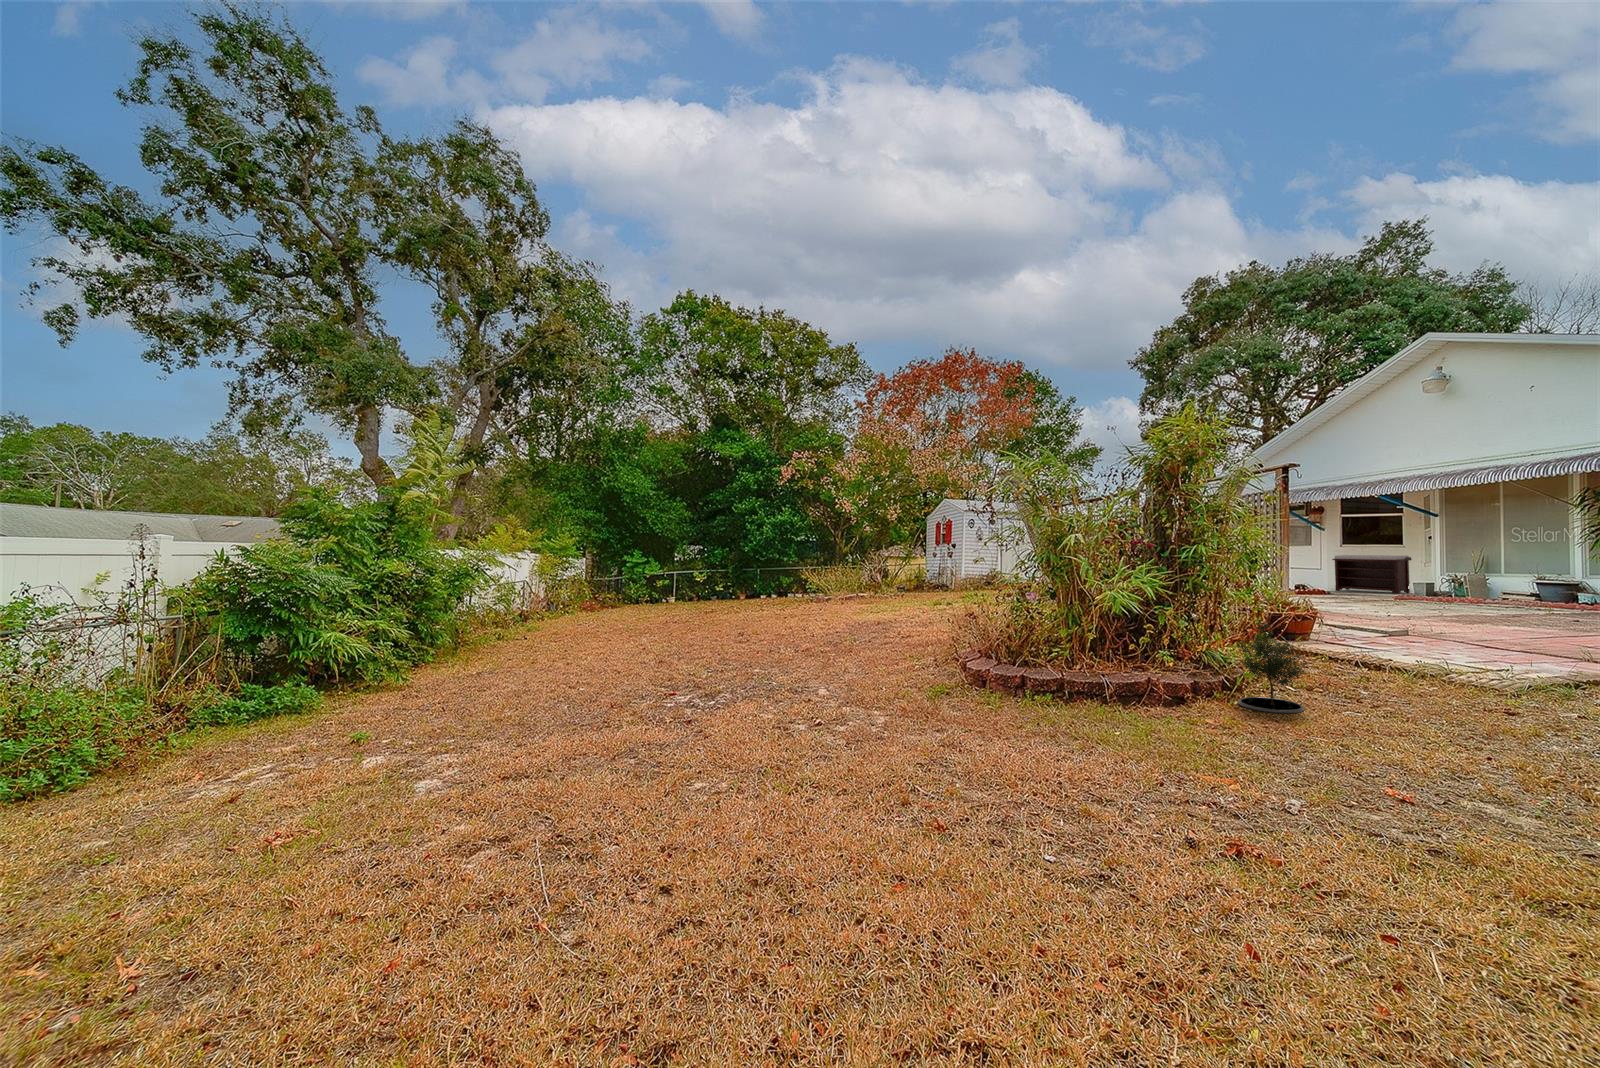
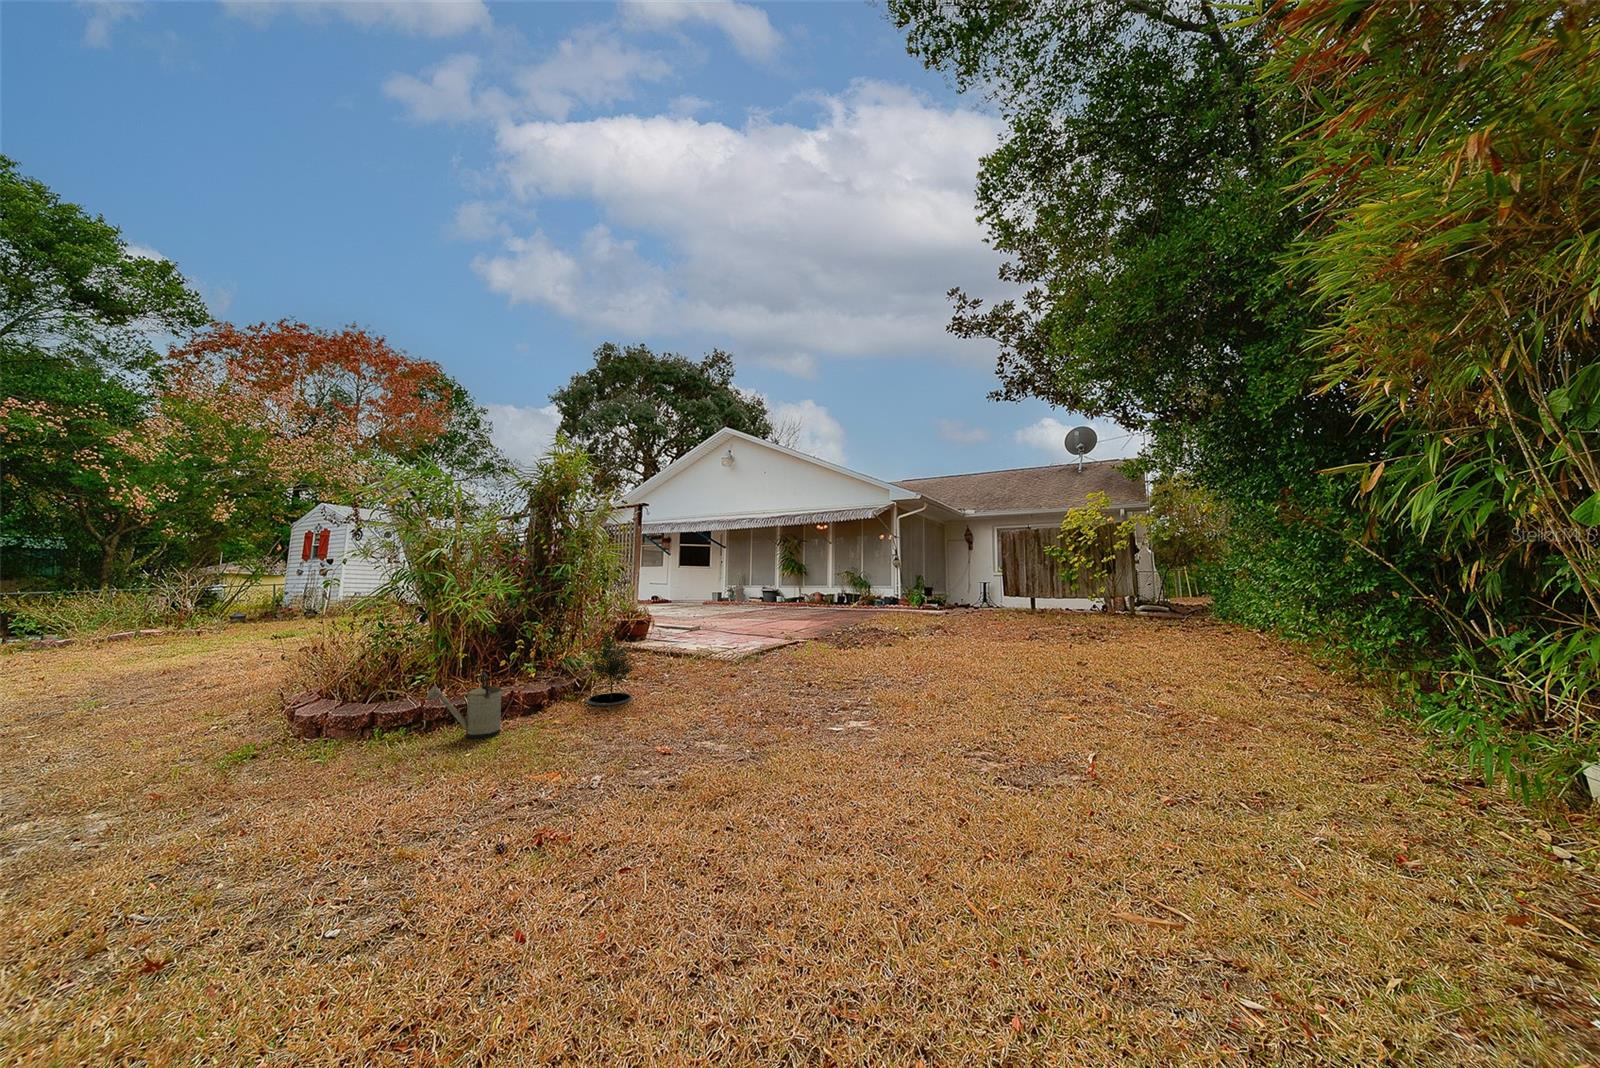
bench: present [1332,555,1412,594] -> none [668,574,709,600]
watering can: none [1068,652,1148,718] -> present [426,673,504,739]

